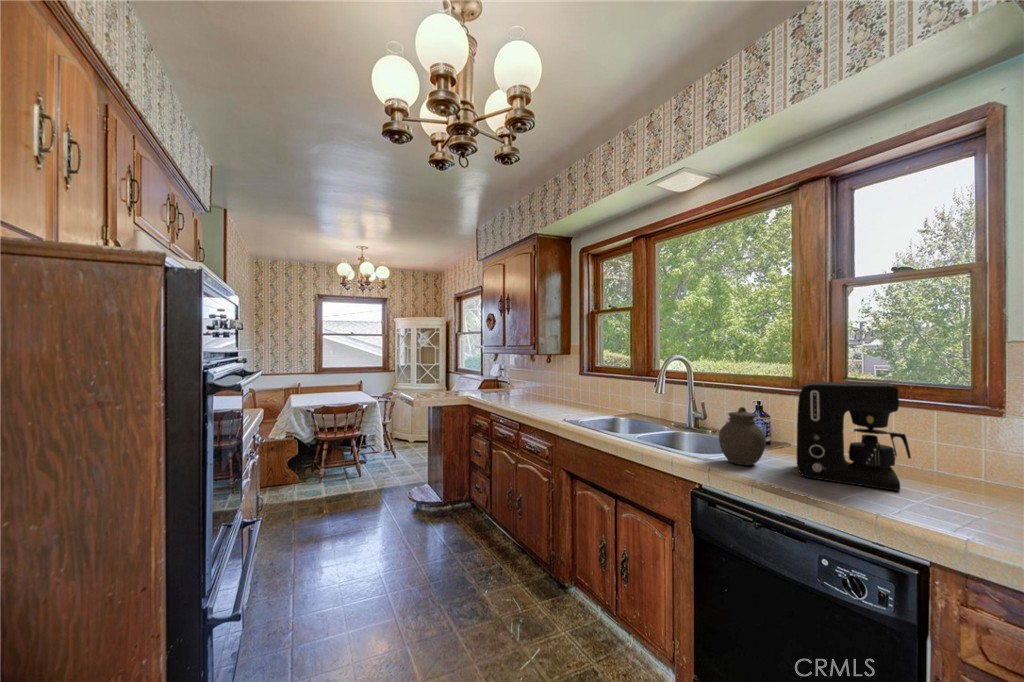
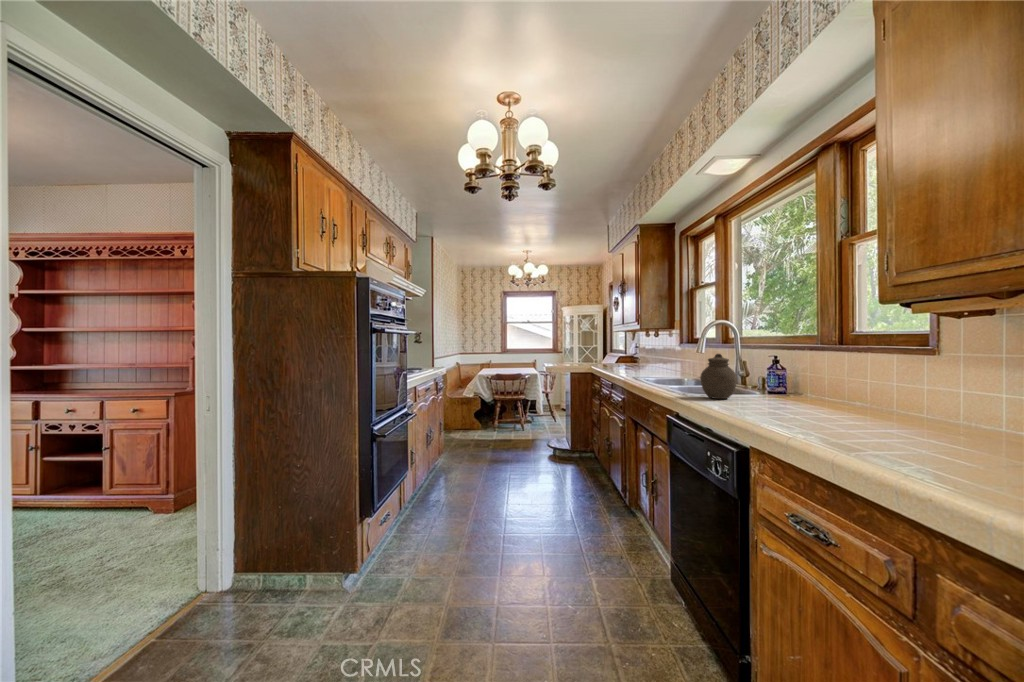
coffee maker: present [797,382,911,491] -> none [742,328,836,412]

